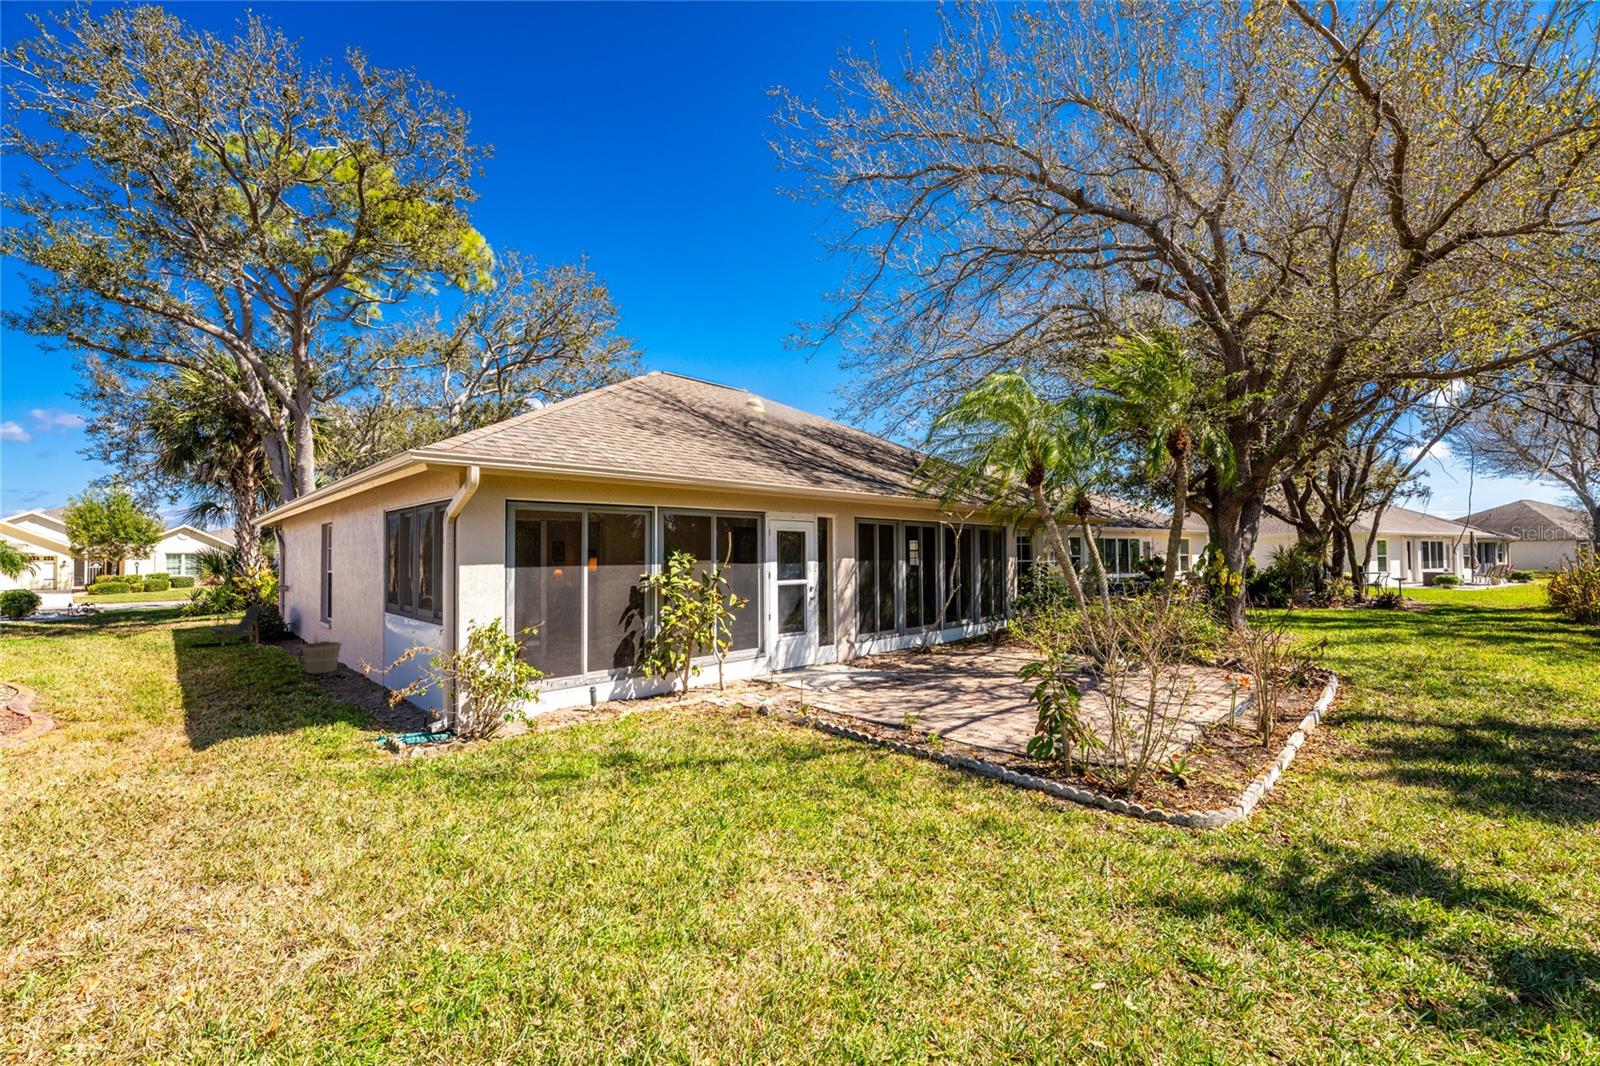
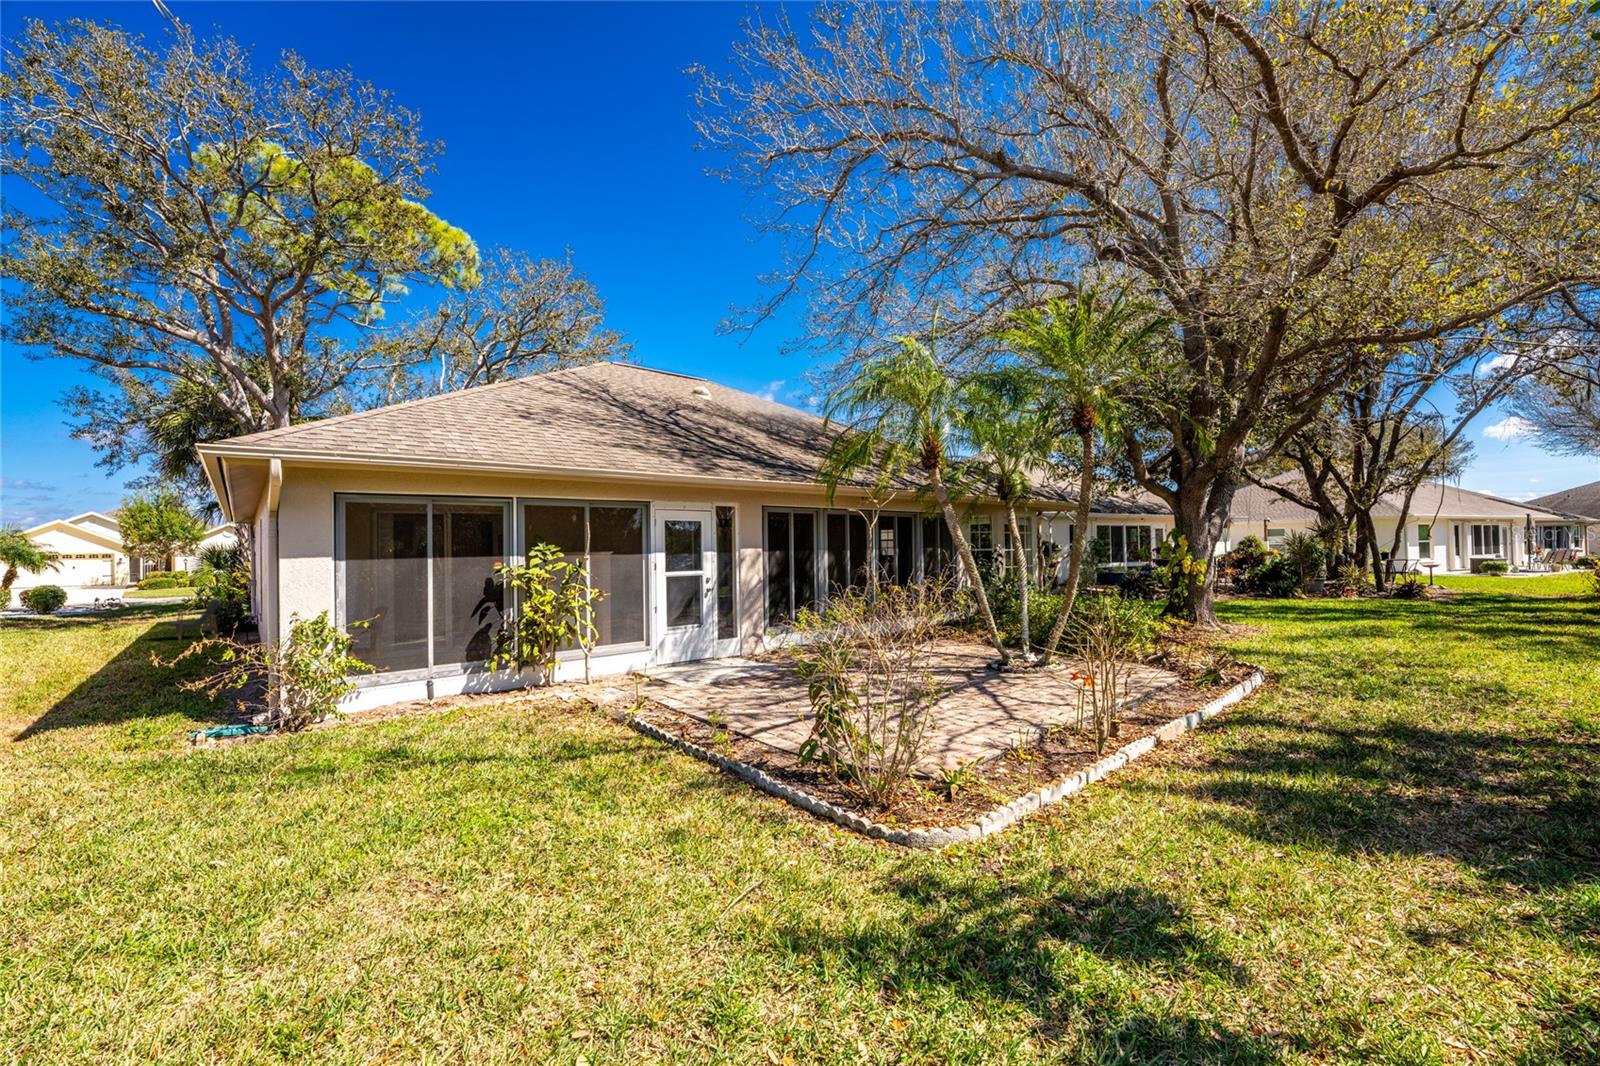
wooden bucket: present [301,641,342,673] -> none [213,635,258,667]

